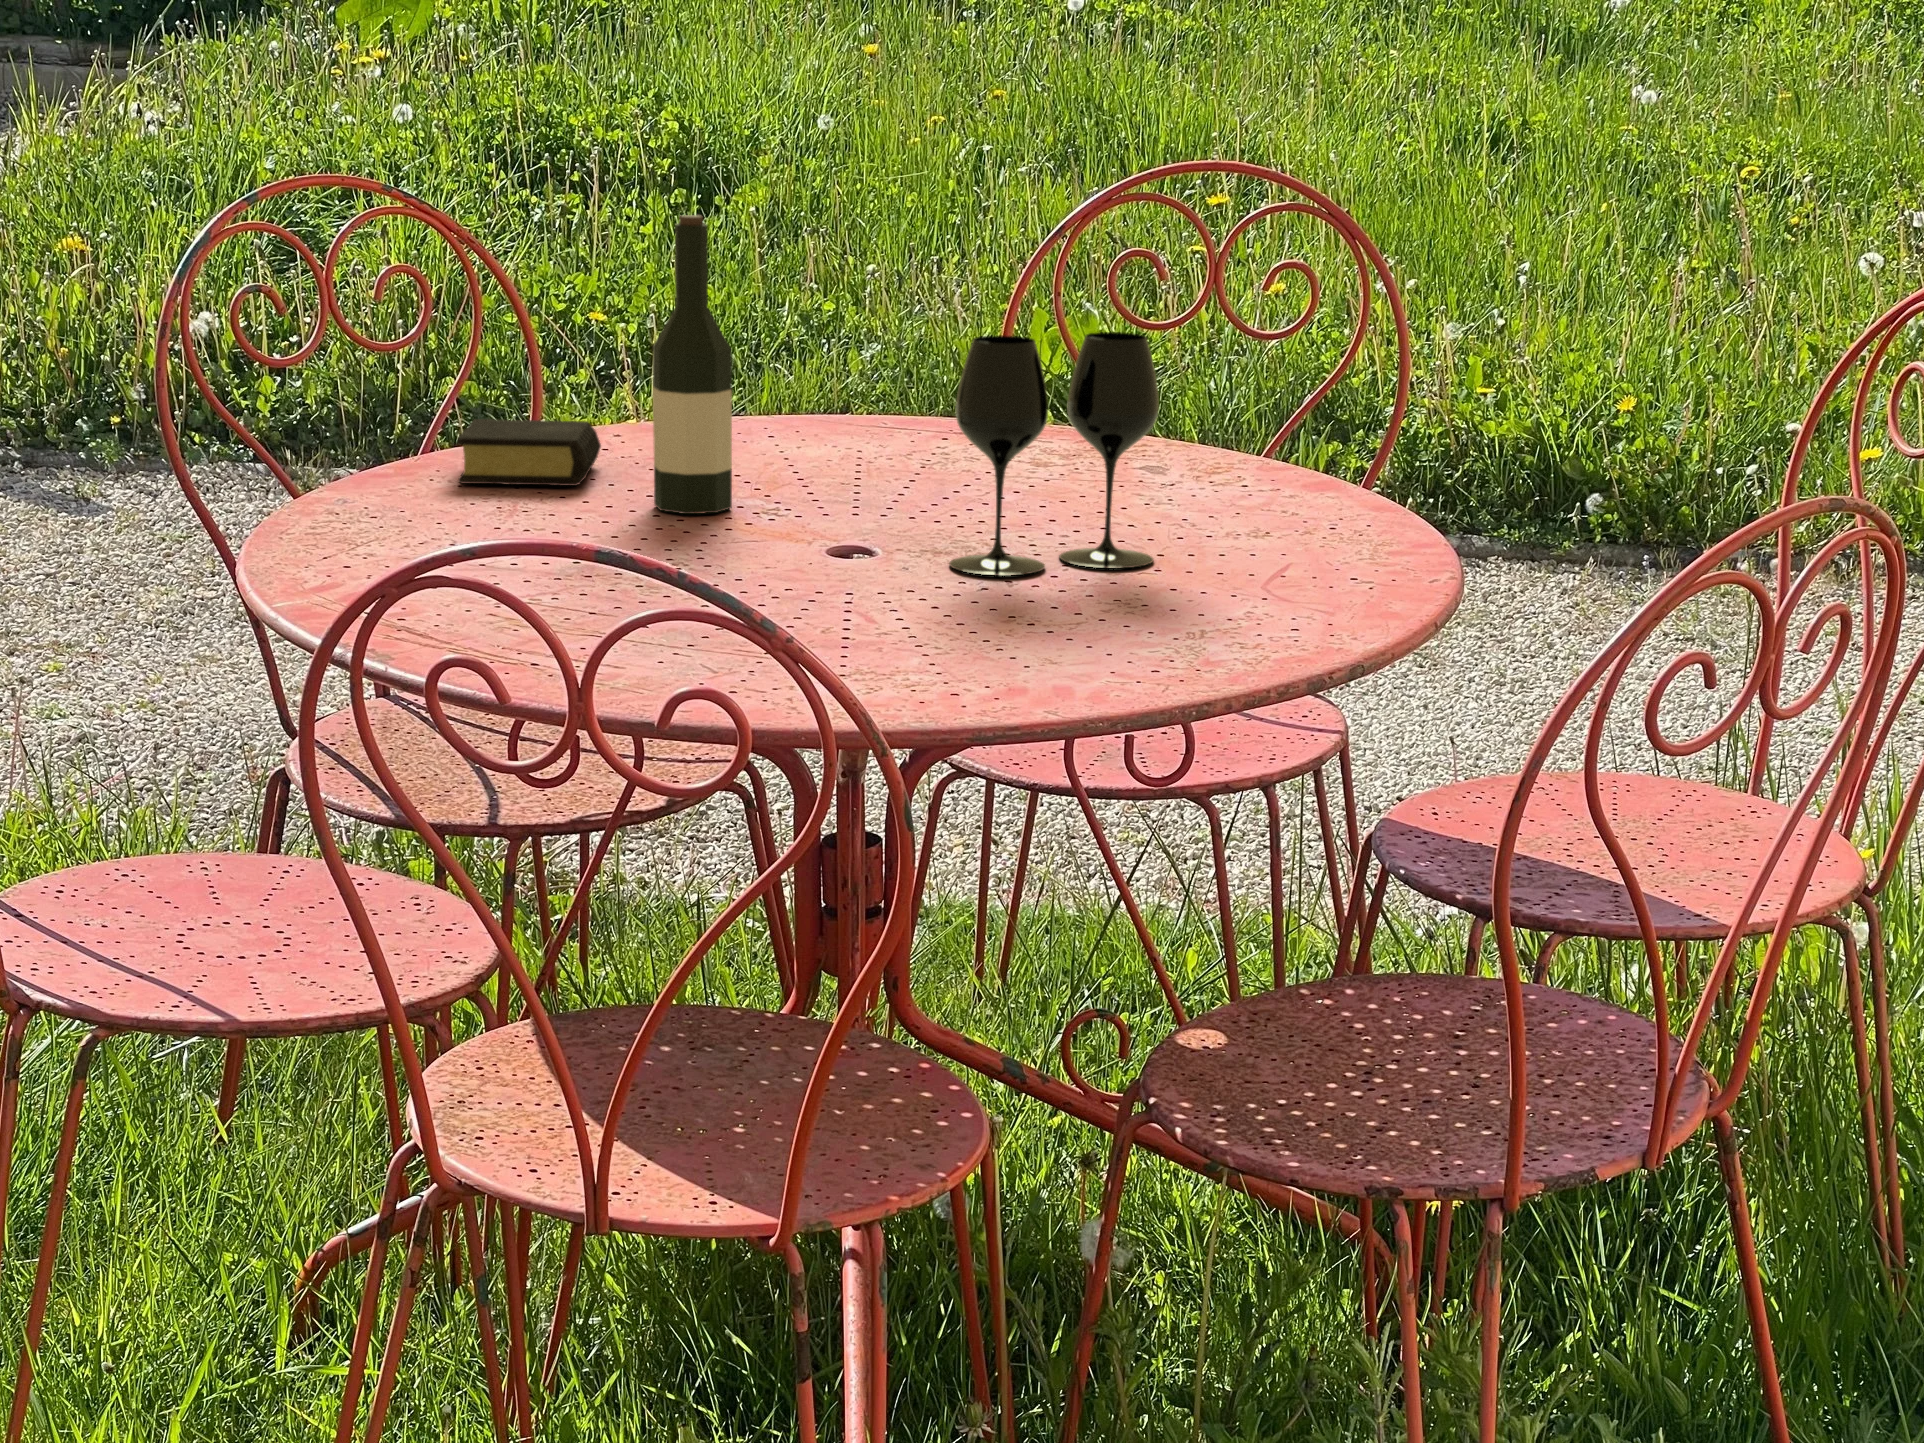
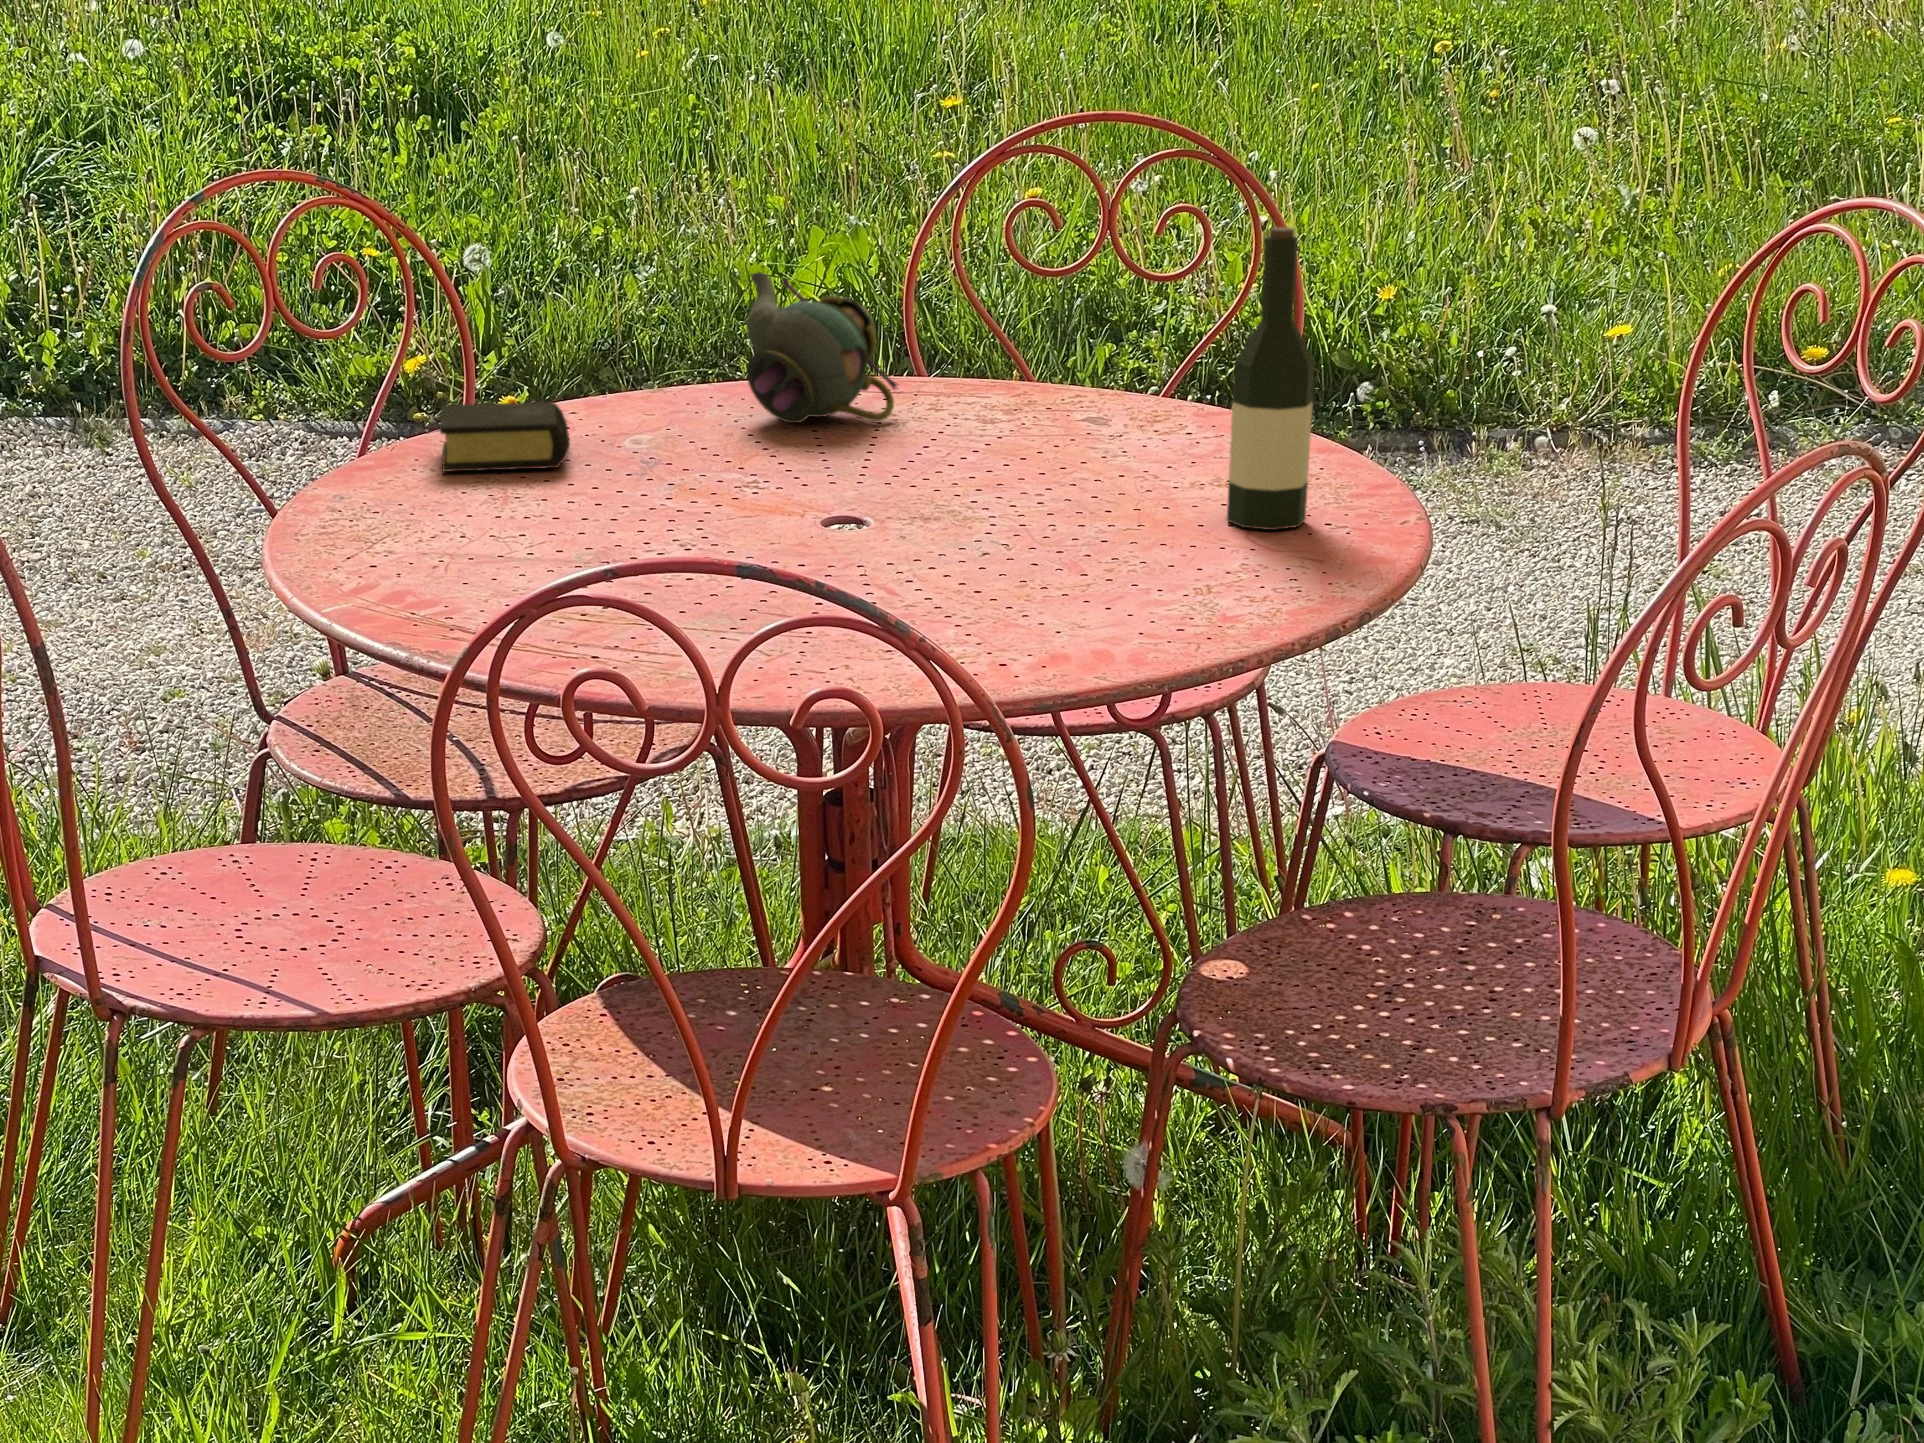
wine bottle: present [652,215,732,514] -> present [1227,227,1315,530]
teapot: none [797,303,958,461] -> present [746,272,897,423]
wine glass: present [950,332,1159,576] -> none [953,302,1143,543]

